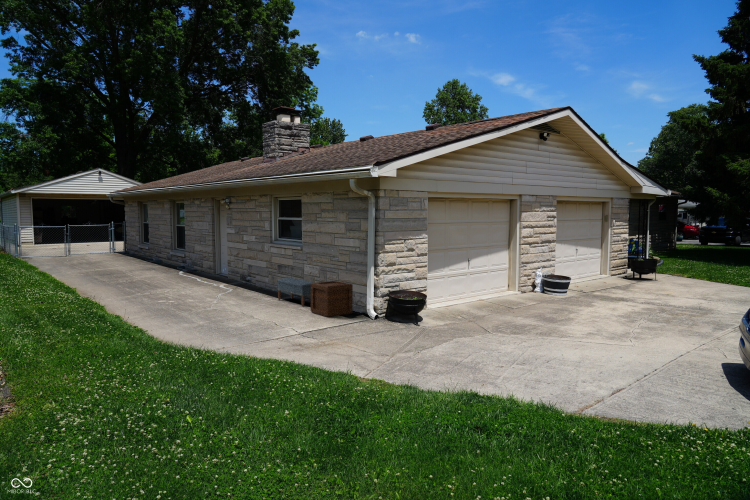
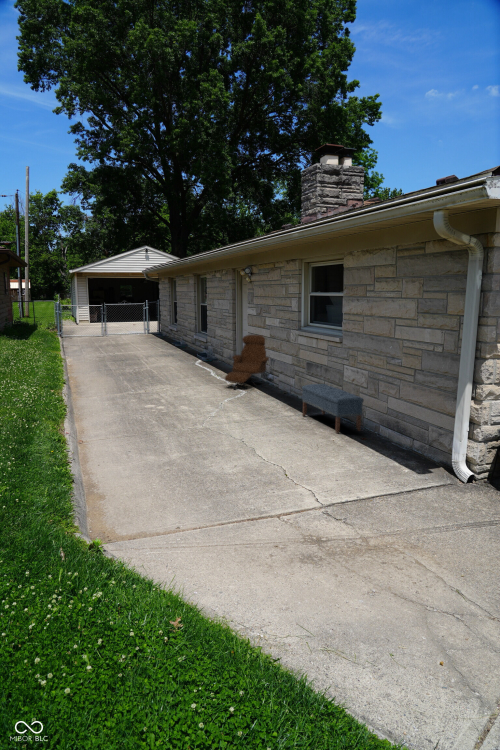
lounge chair: none [214,248,248,289] -> present [225,335,269,388]
wooden crate: present [311,281,353,317] -> none [348,398,425,464]

